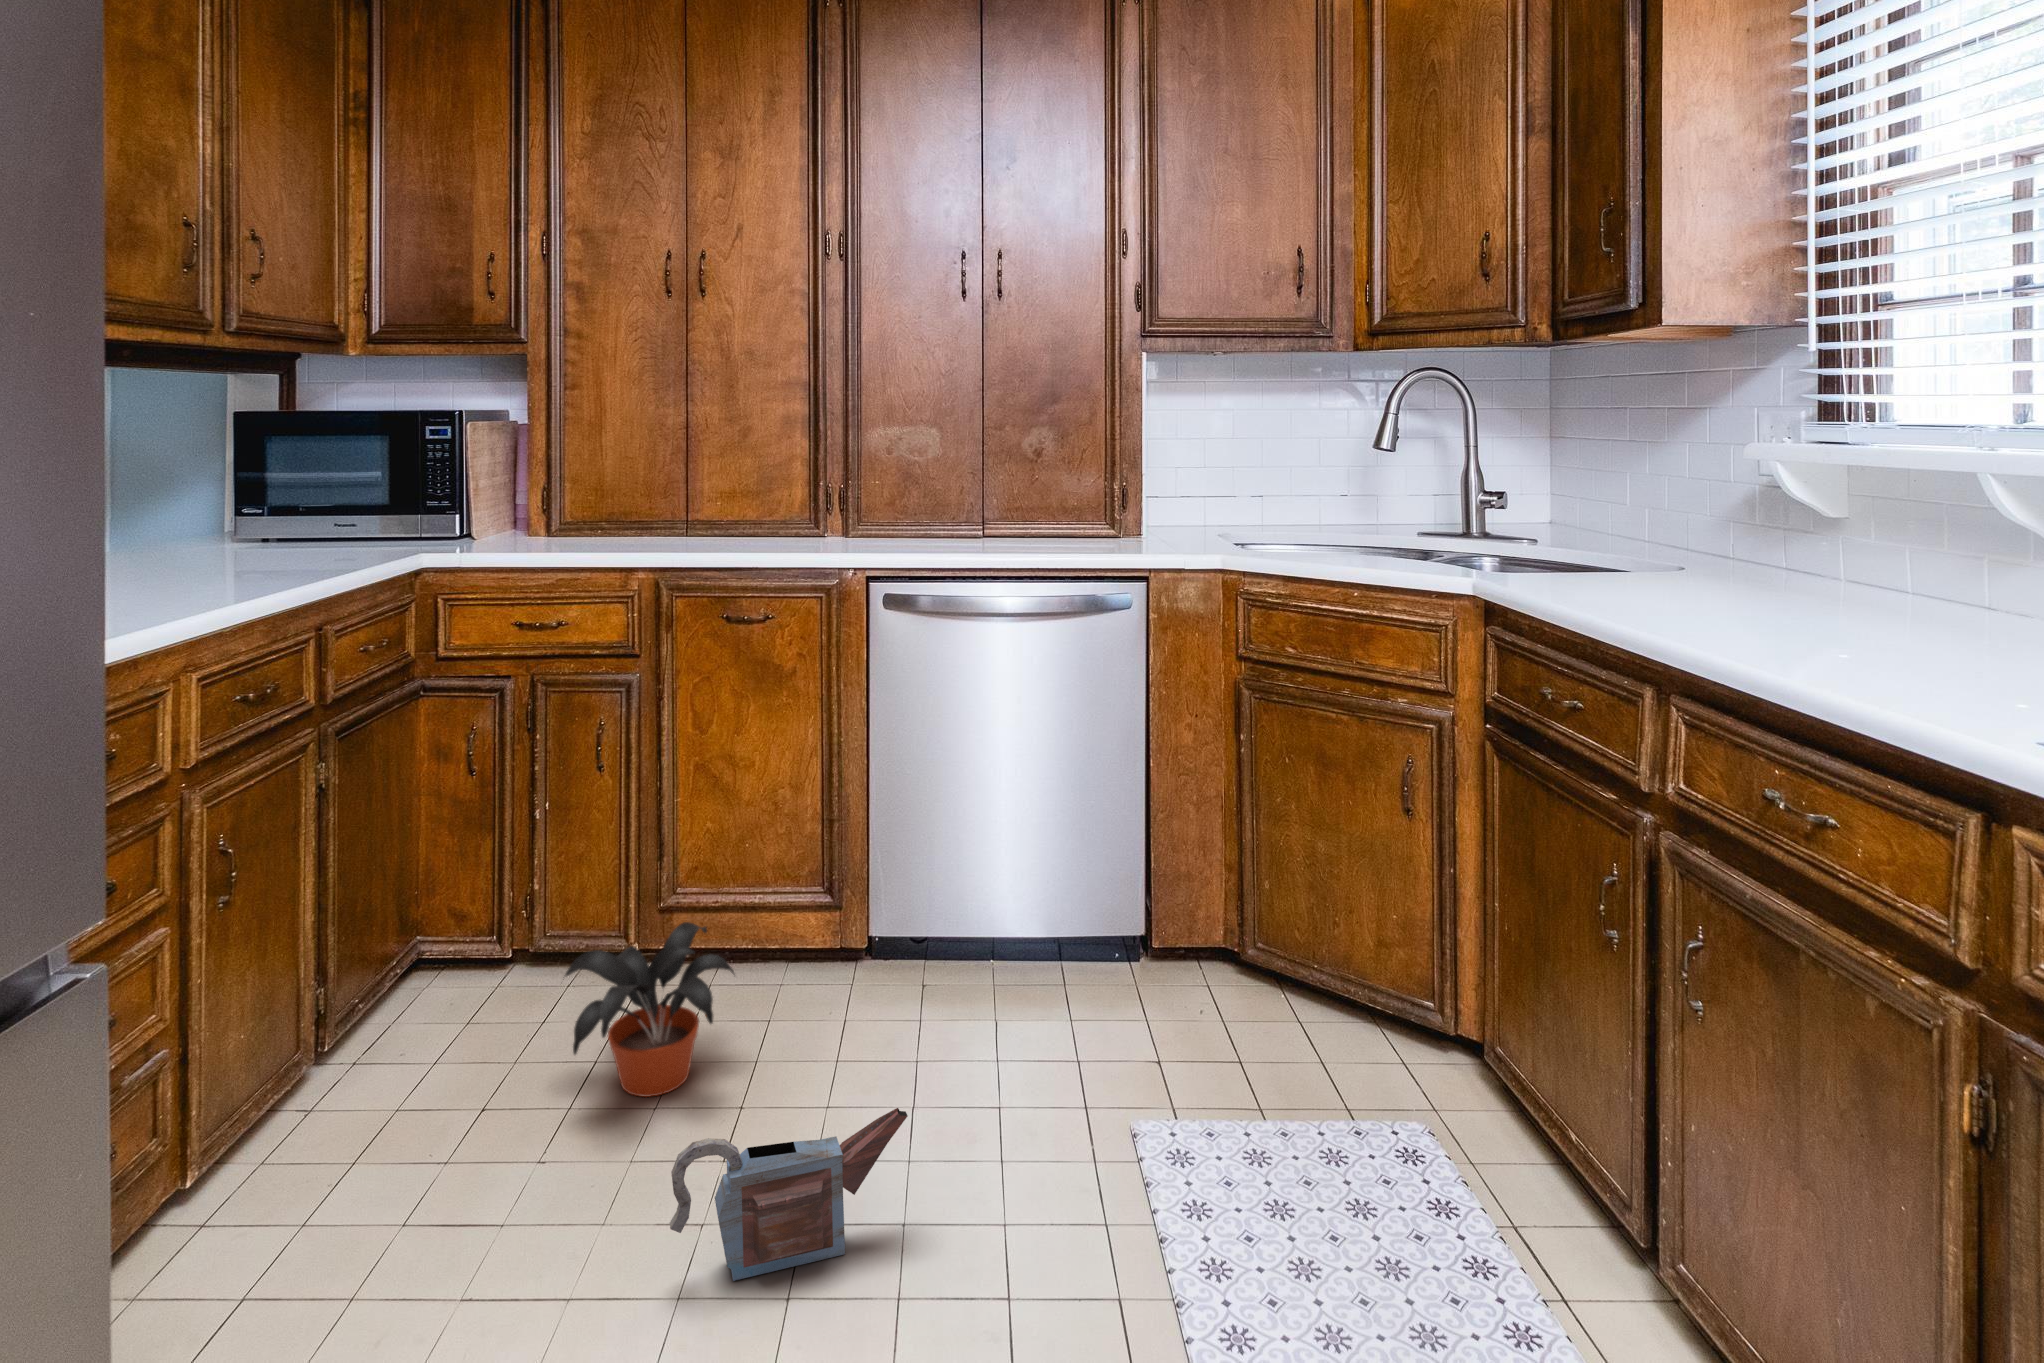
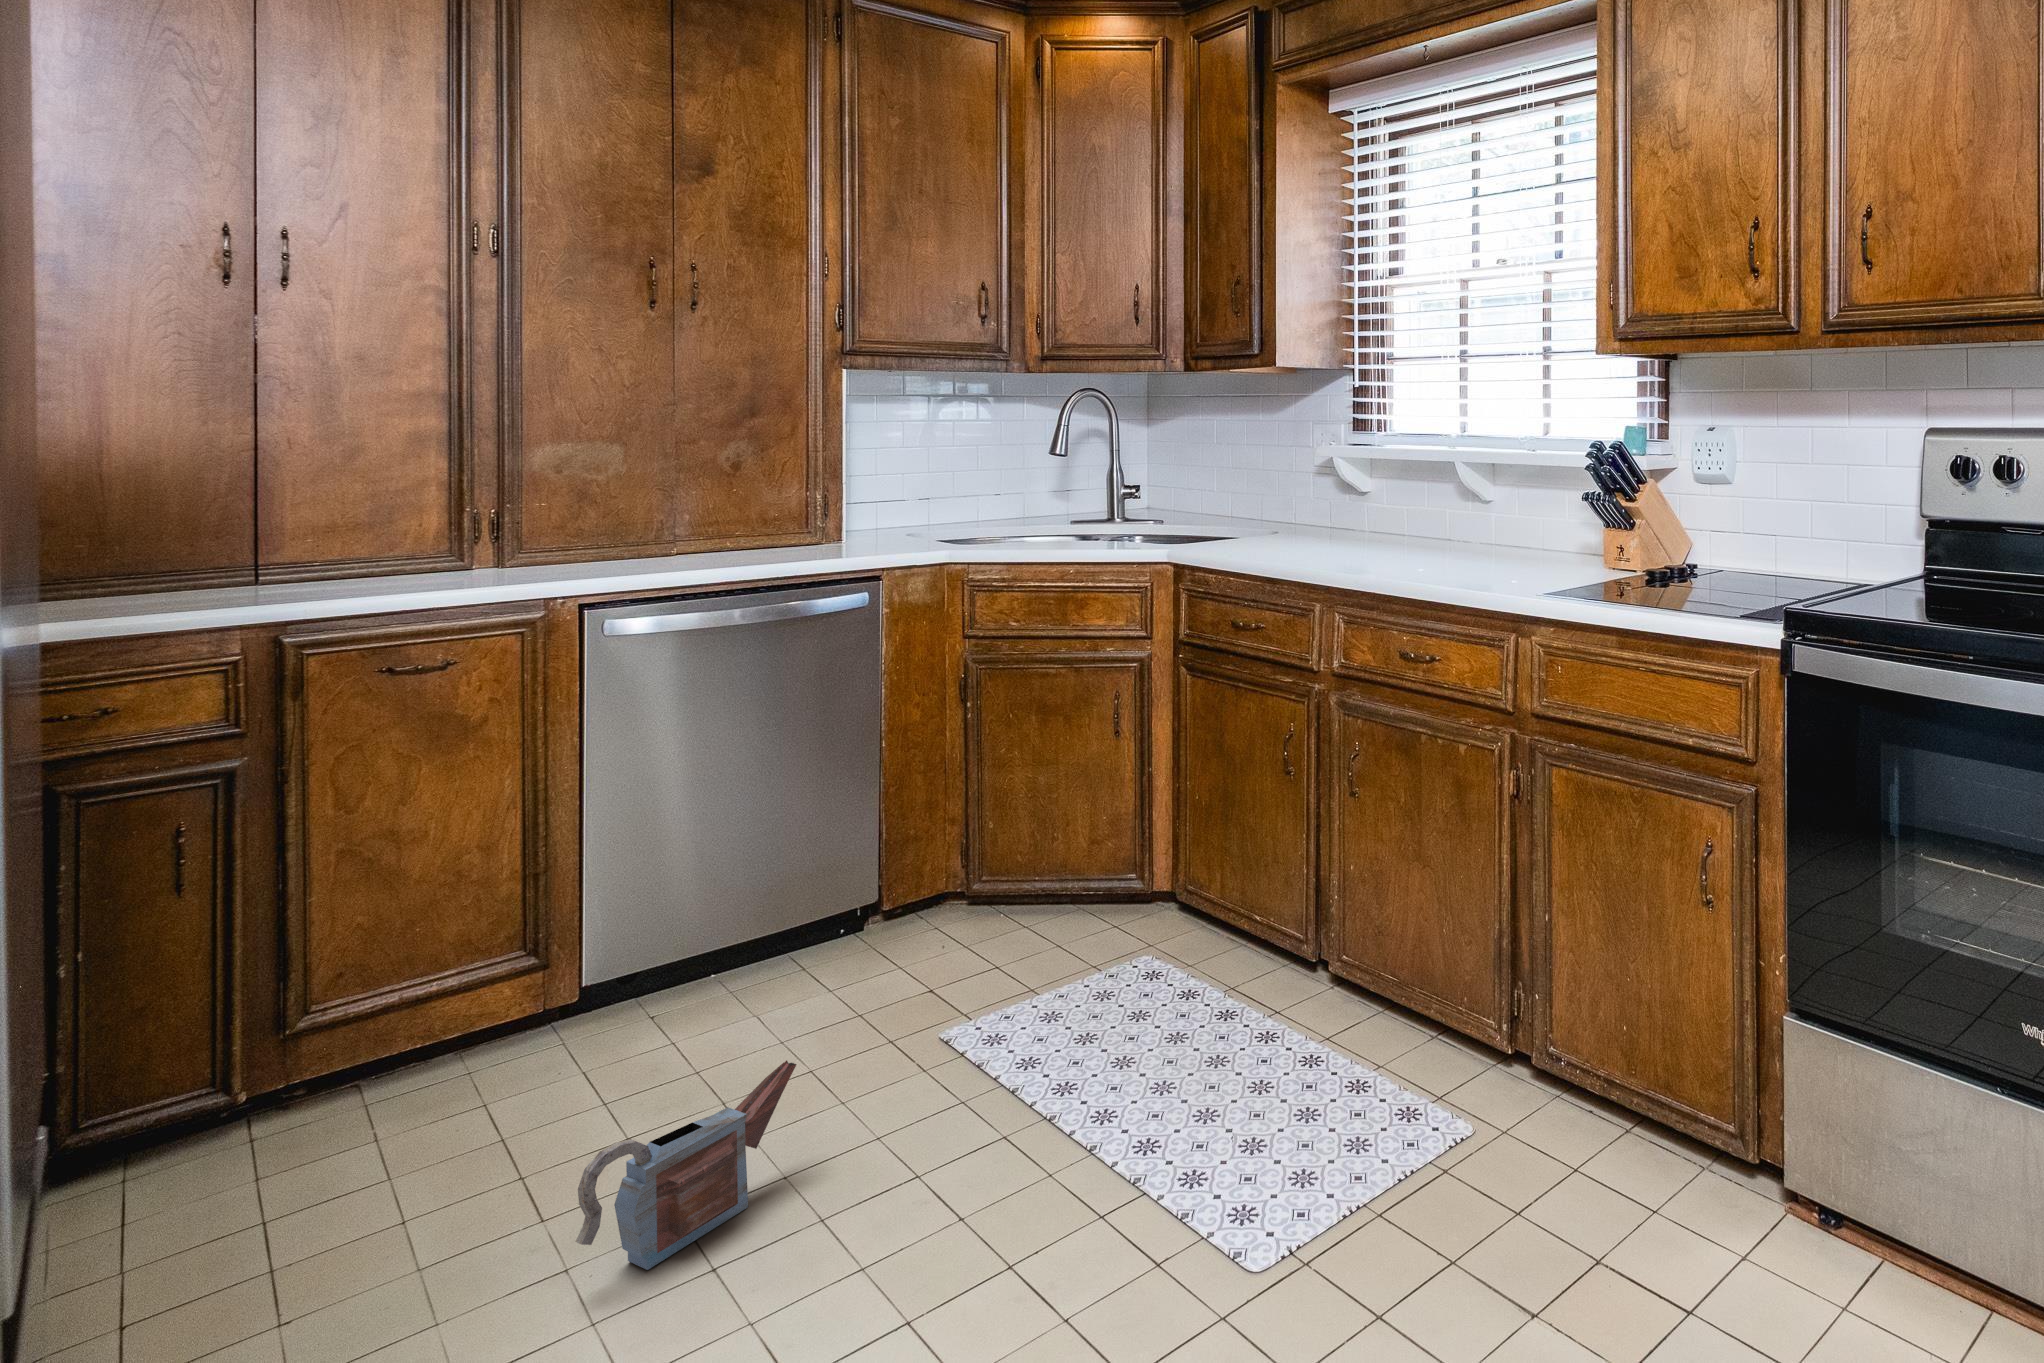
potted plant: present [563,922,734,1097] -> none [231,1009,492,1217]

